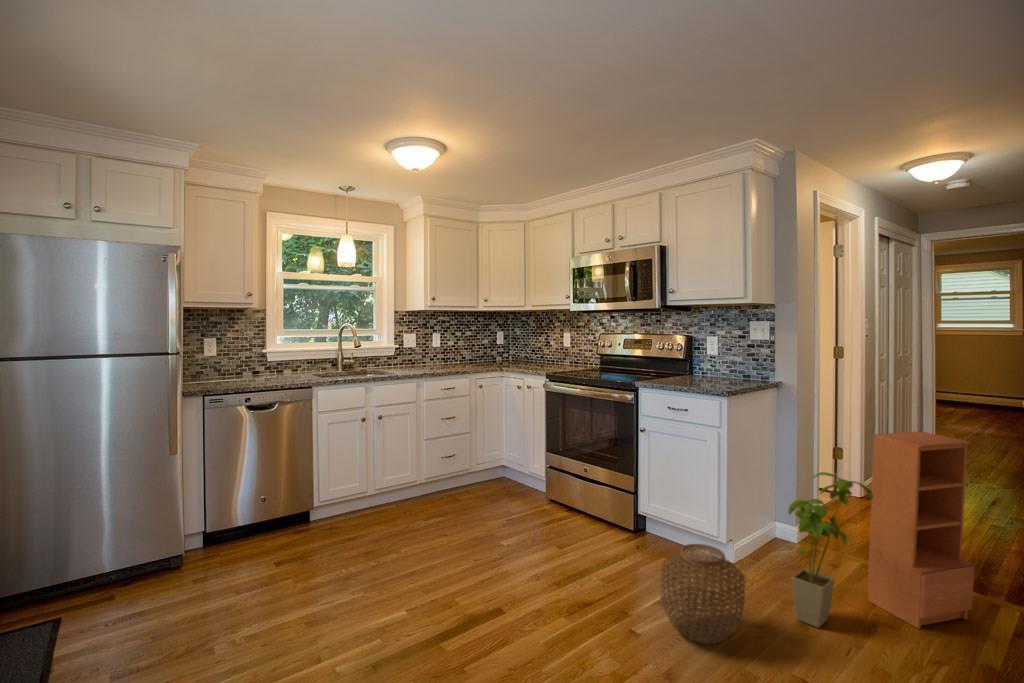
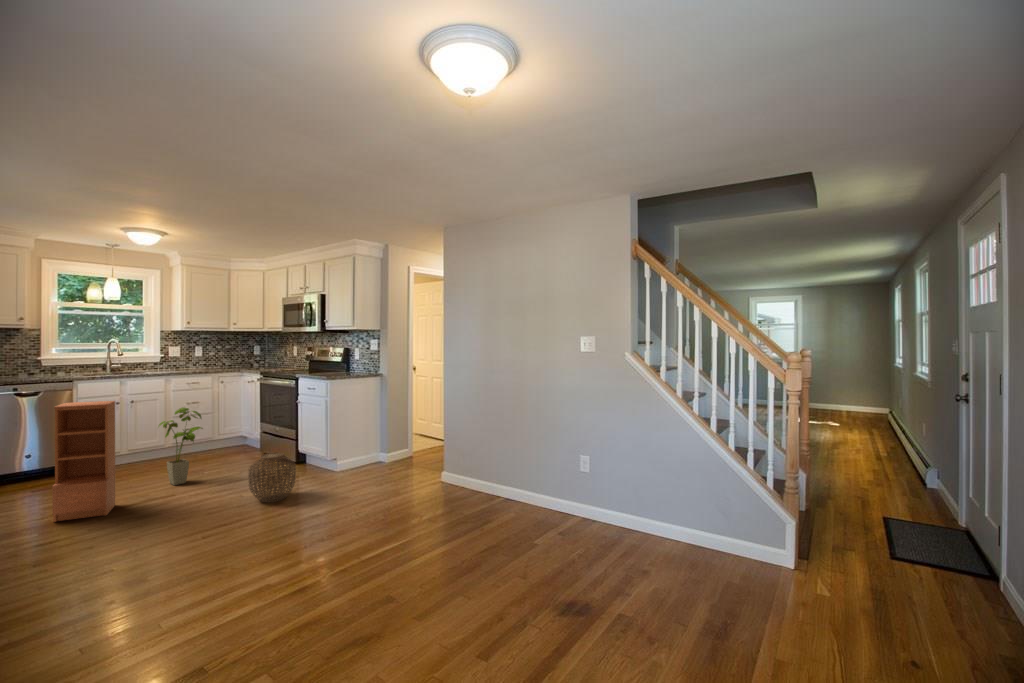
bookcase: present [868,431,974,629] -> present [52,401,115,522]
house plant: present [788,472,873,628] -> present [159,408,203,485]

